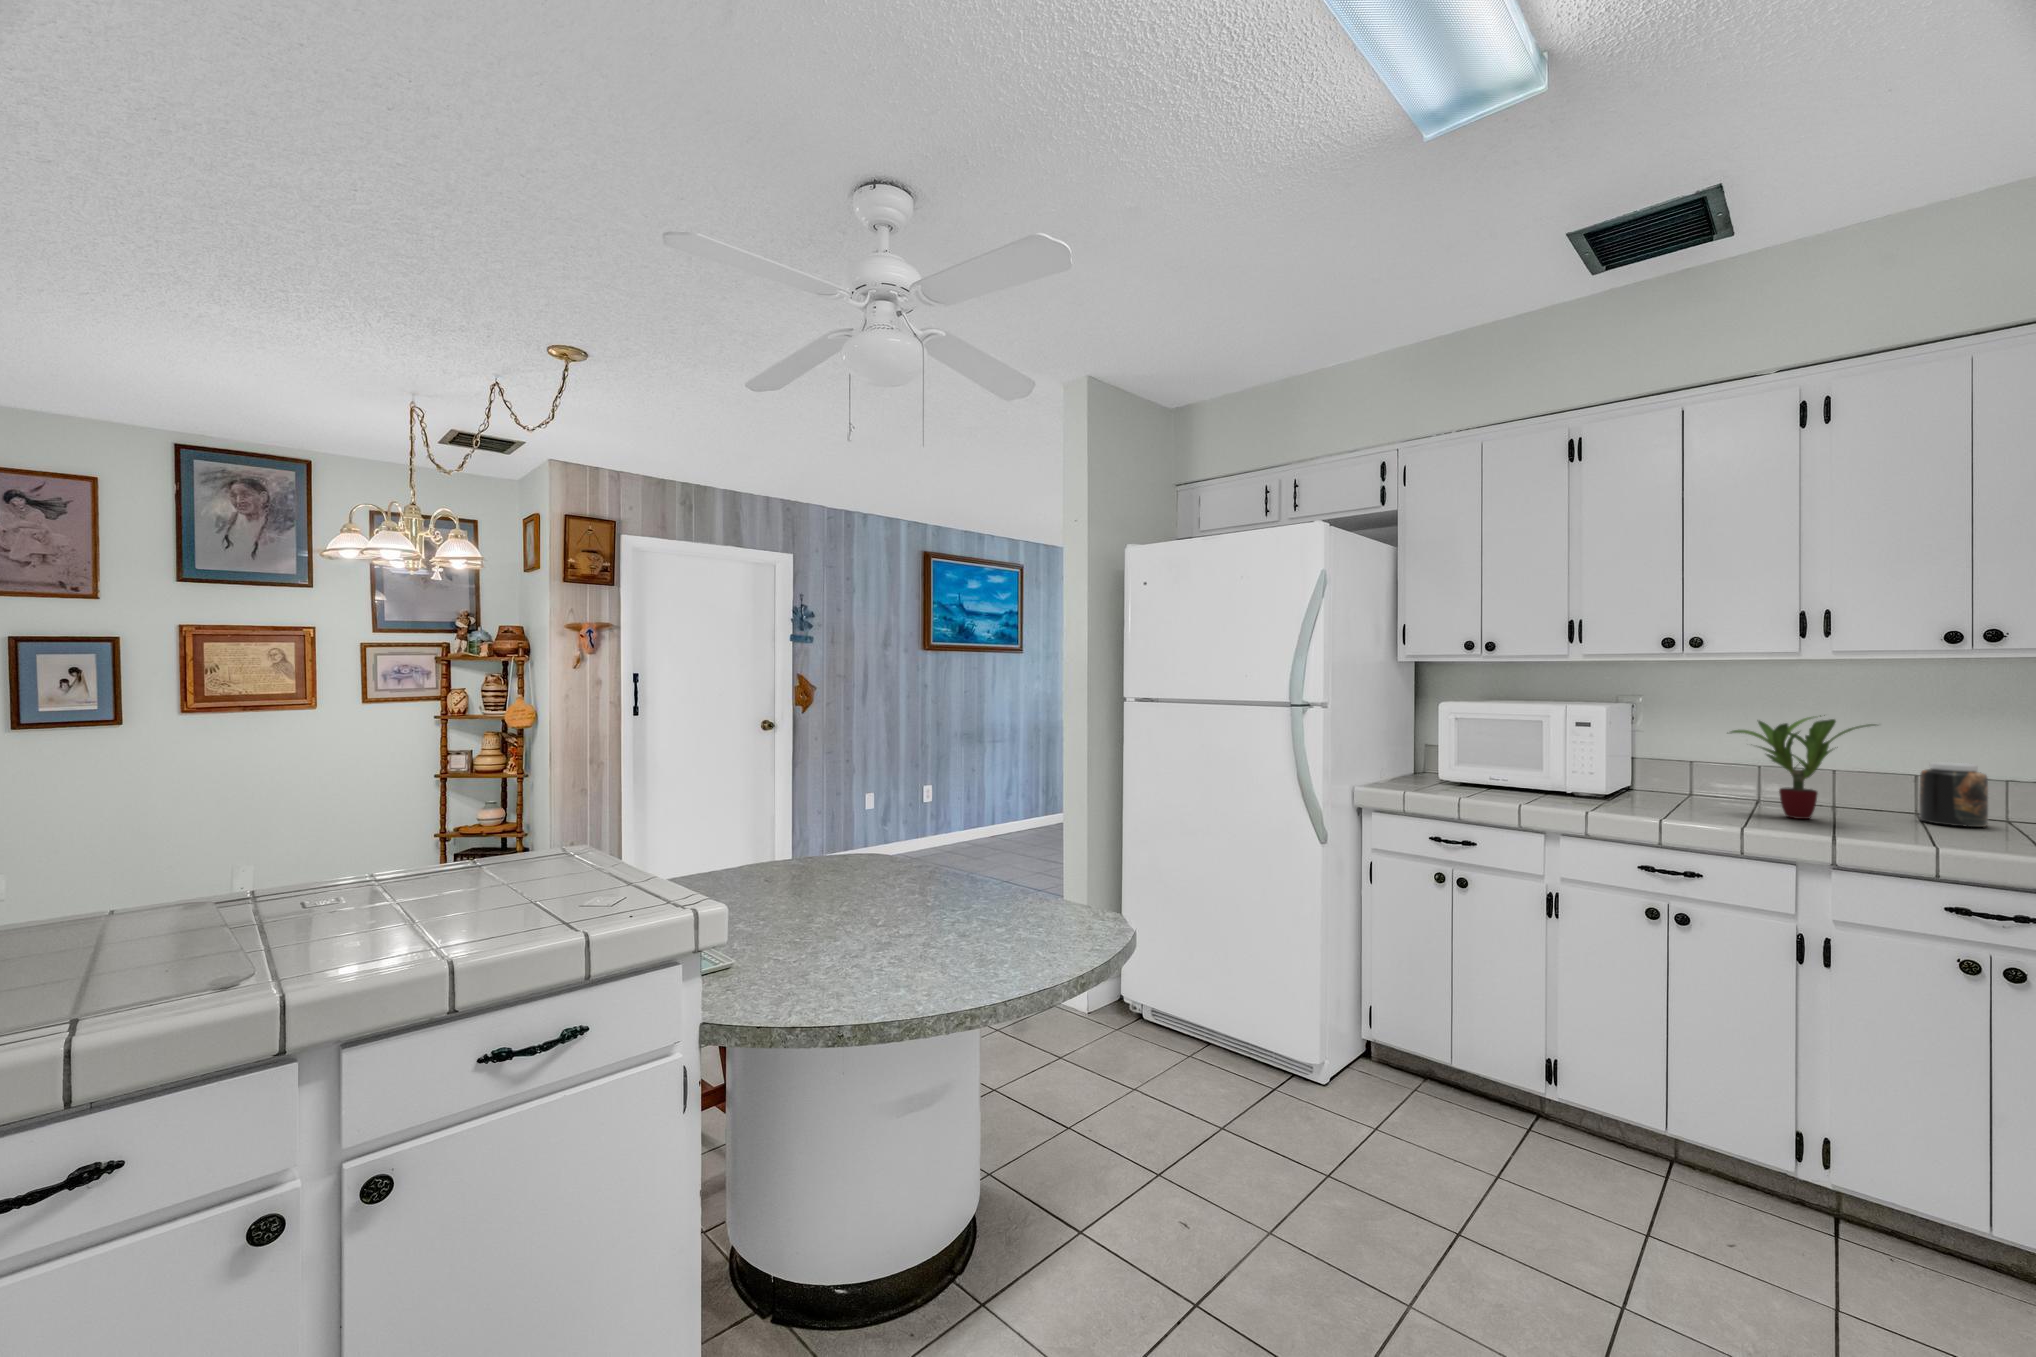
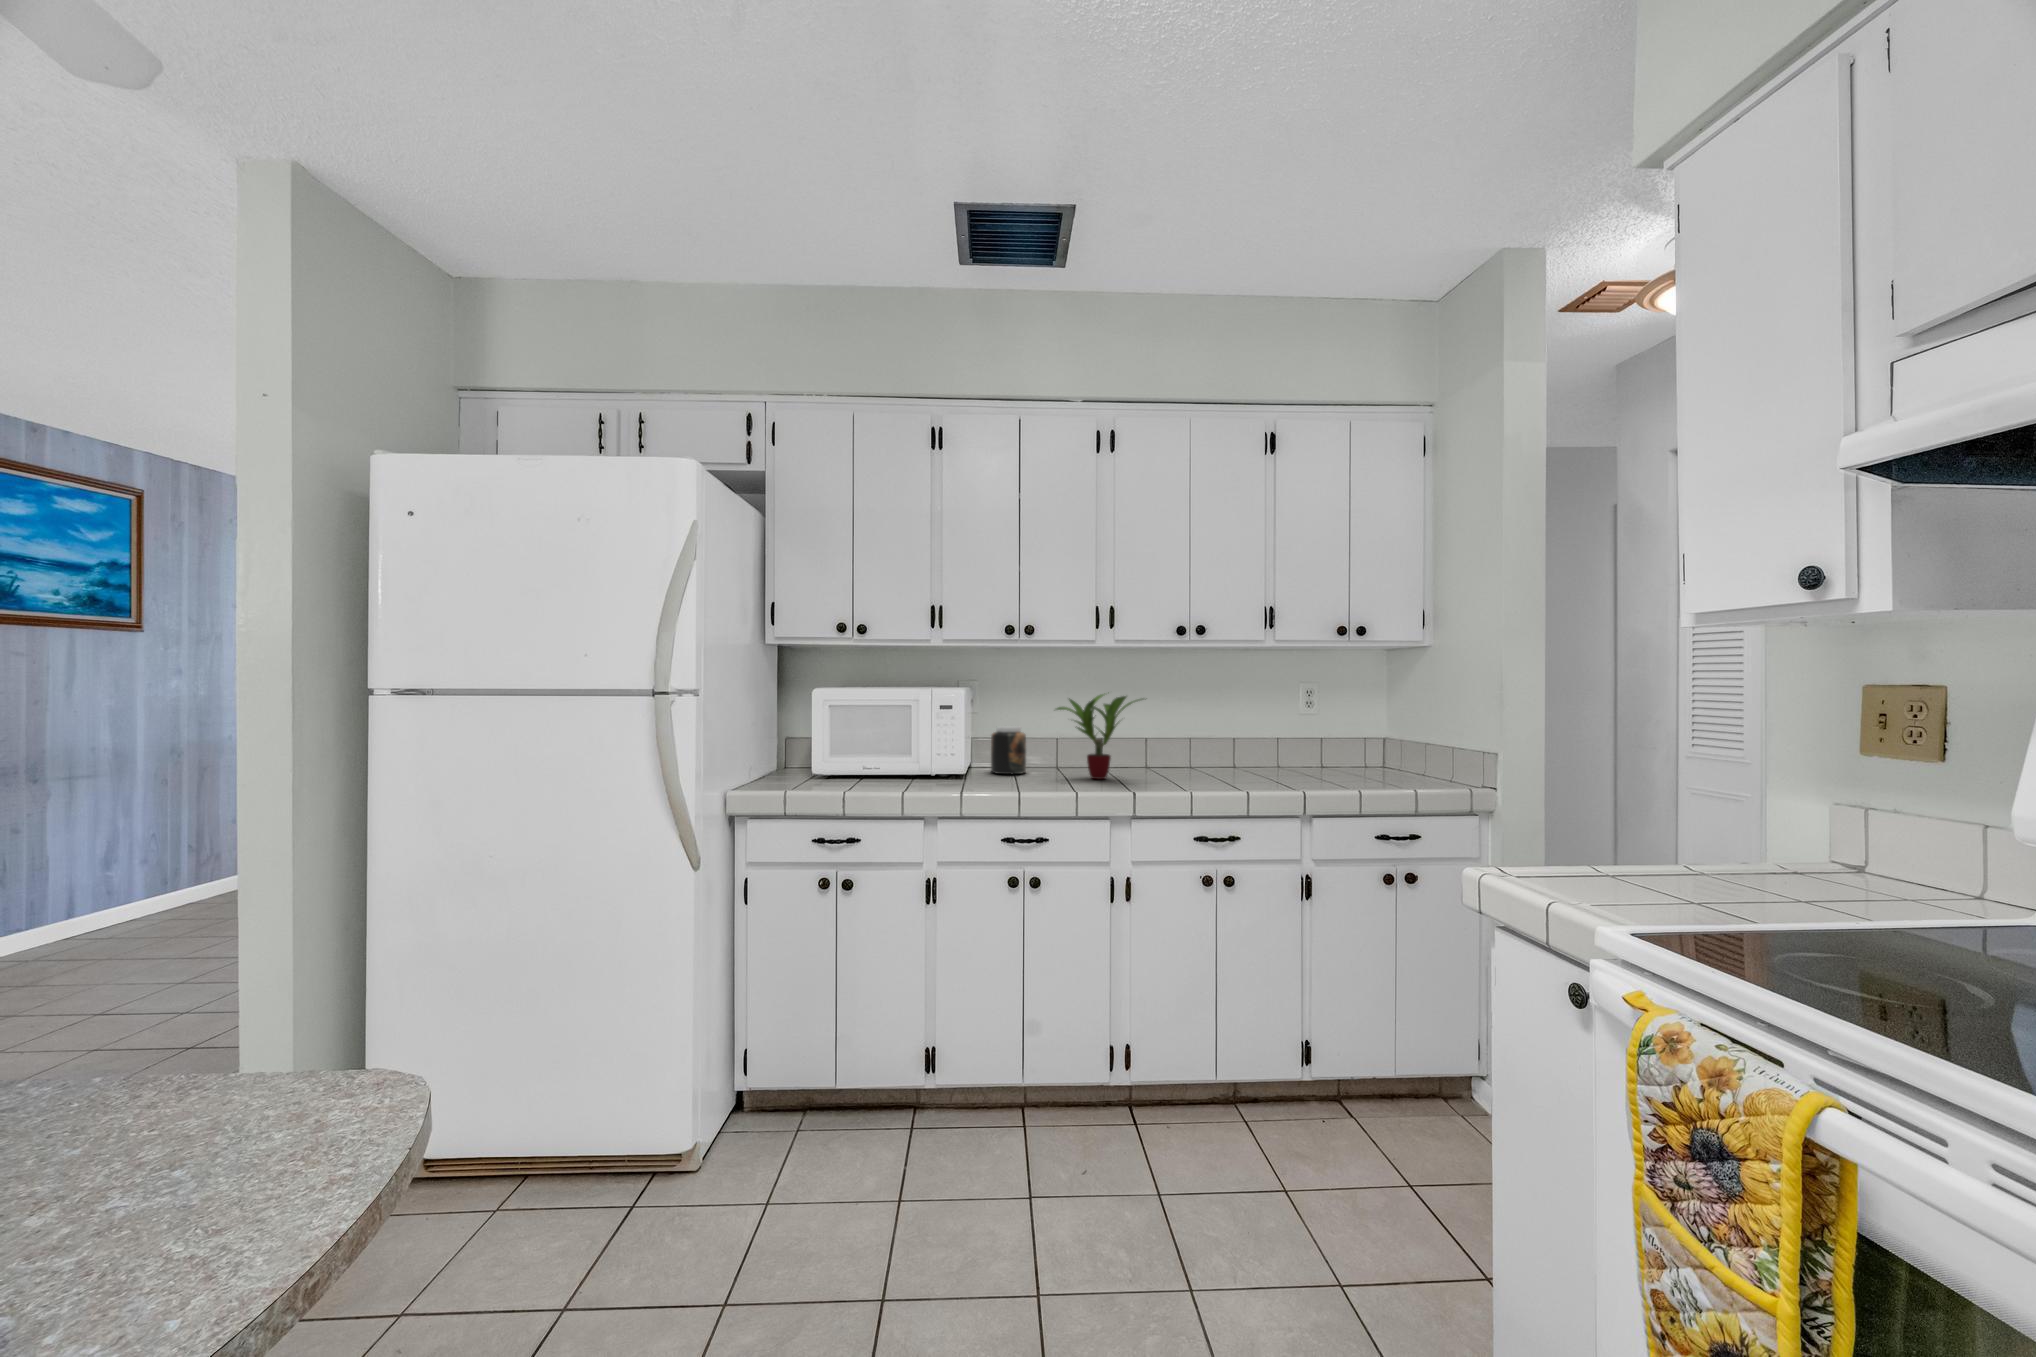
jar: present [1919,762,1988,827] -> present [991,726,1026,774]

